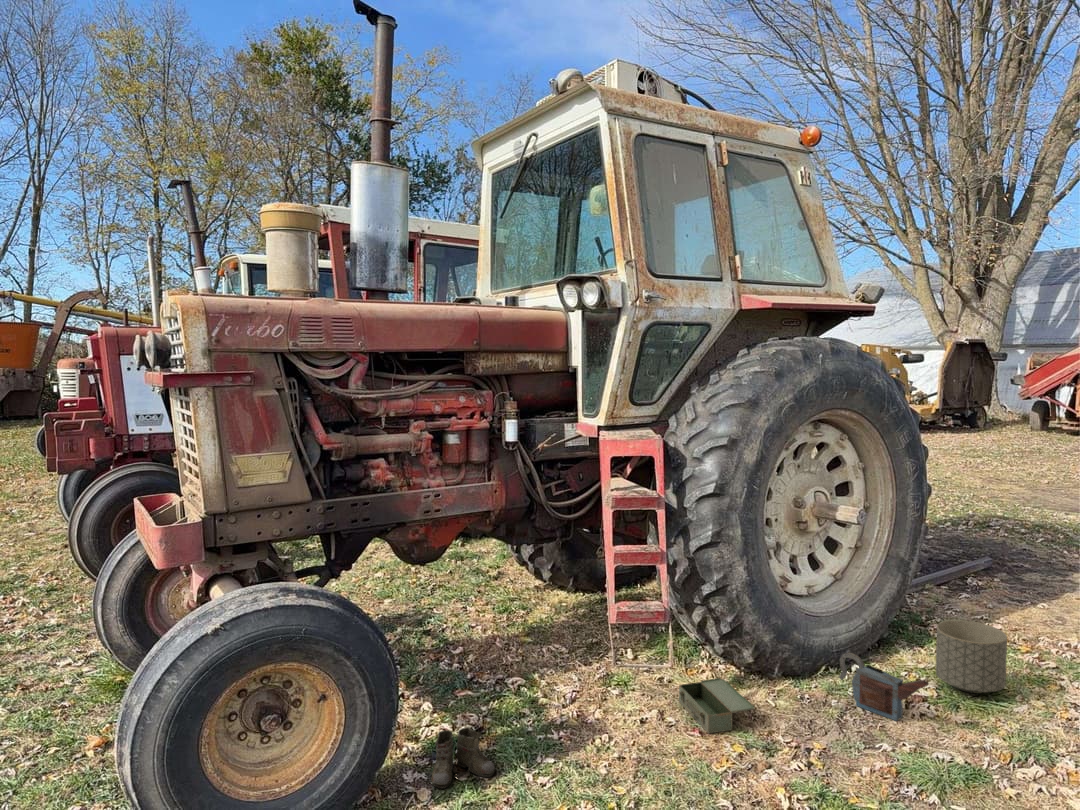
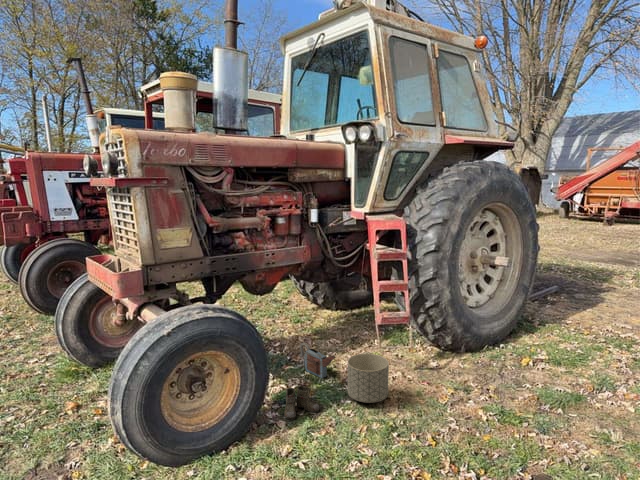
planter: present [936,620,1007,693] -> present [348,354,389,403]
watering can: present [839,653,929,721] -> present [300,342,335,378]
toolbox: present [679,678,755,733] -> none [412,353,457,383]

